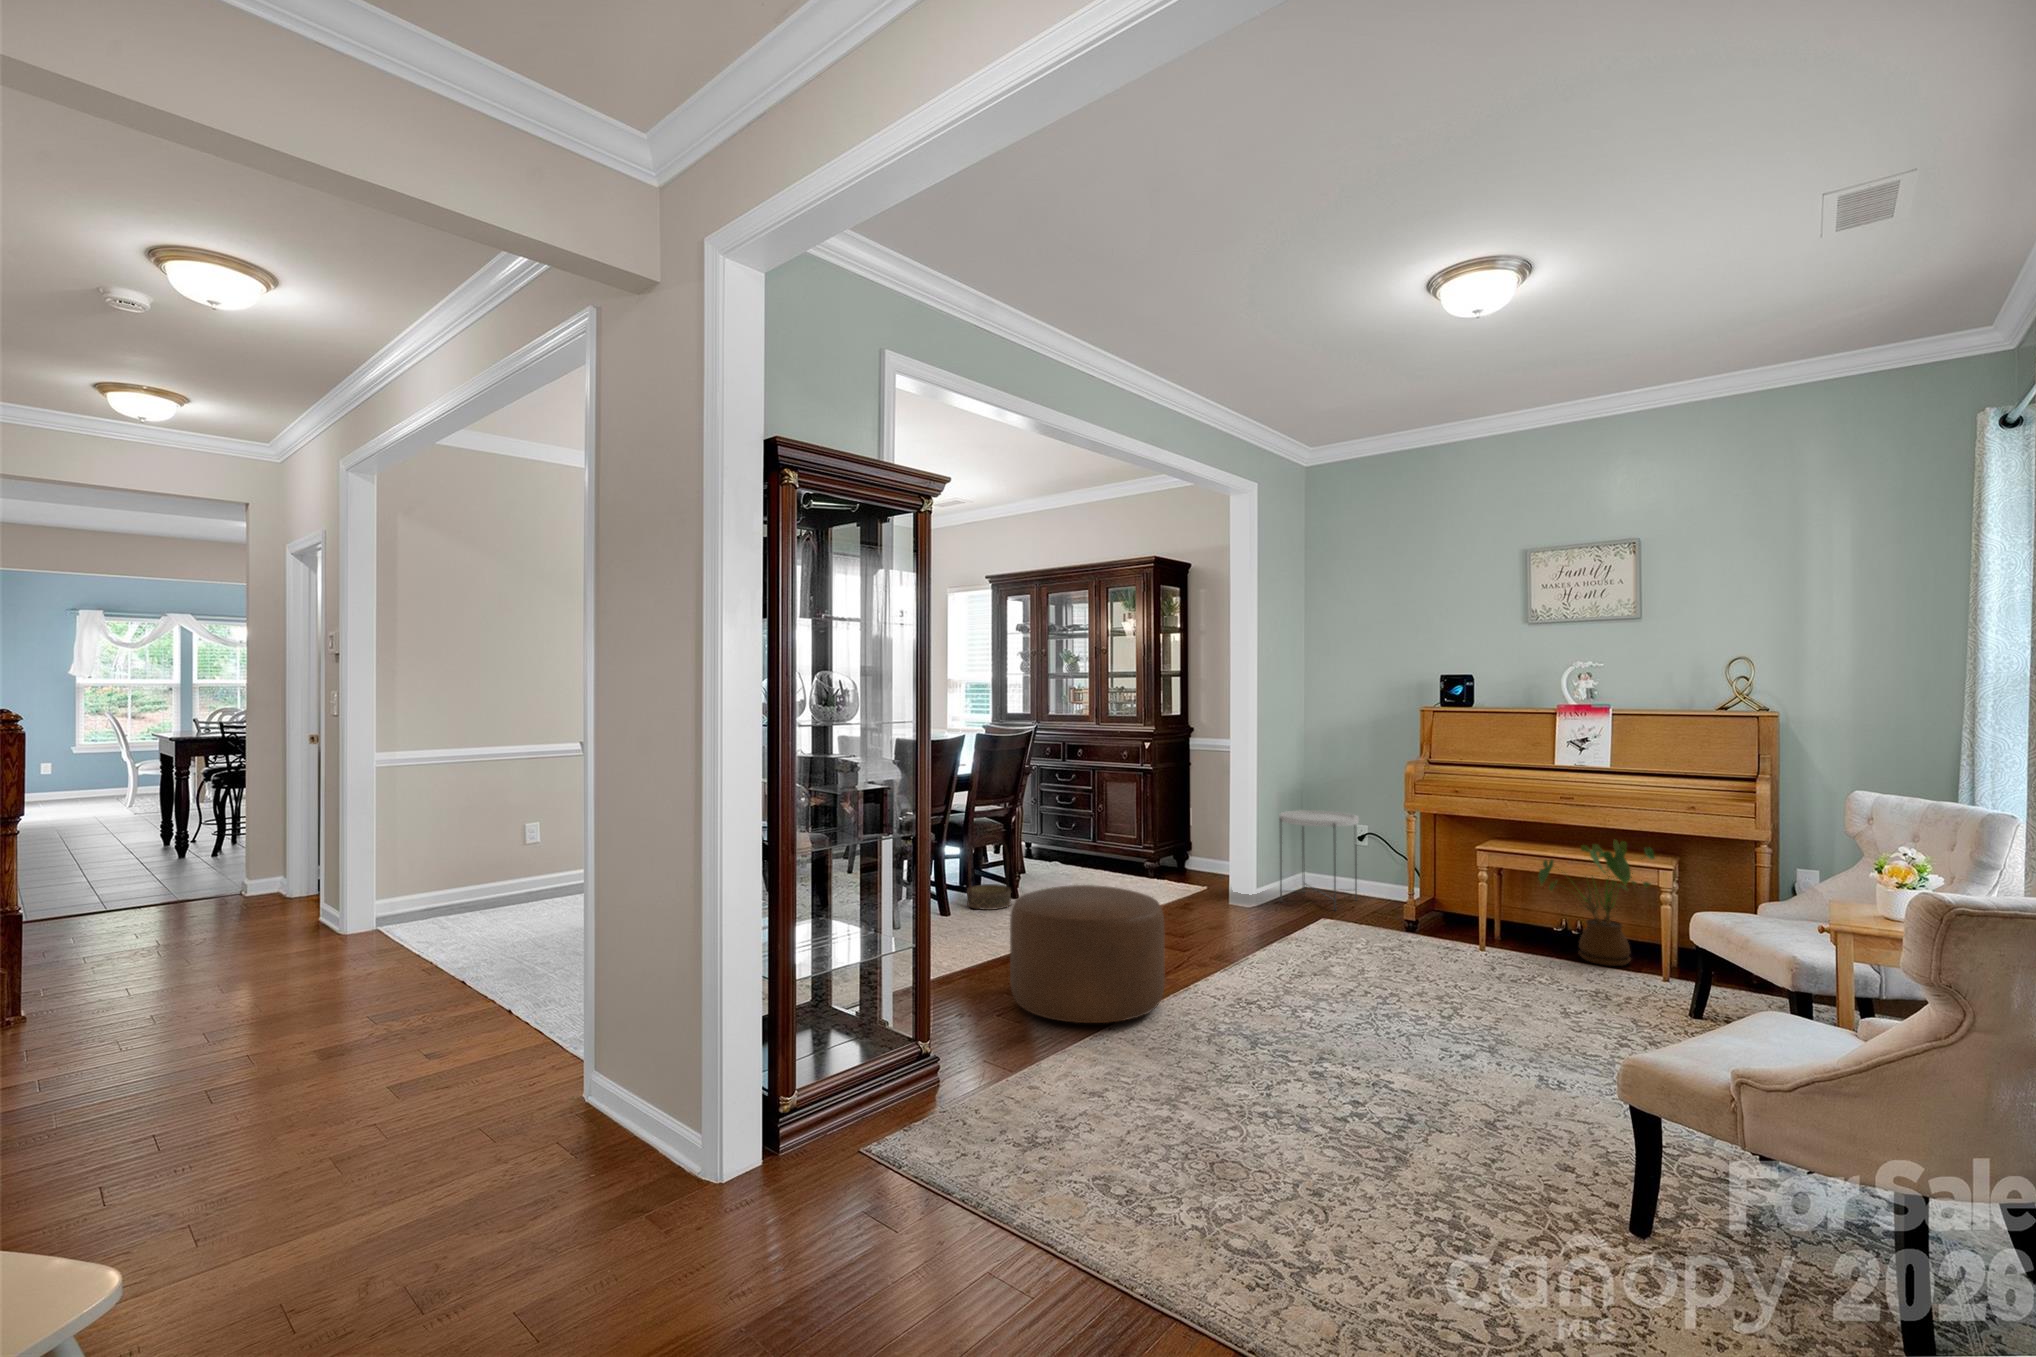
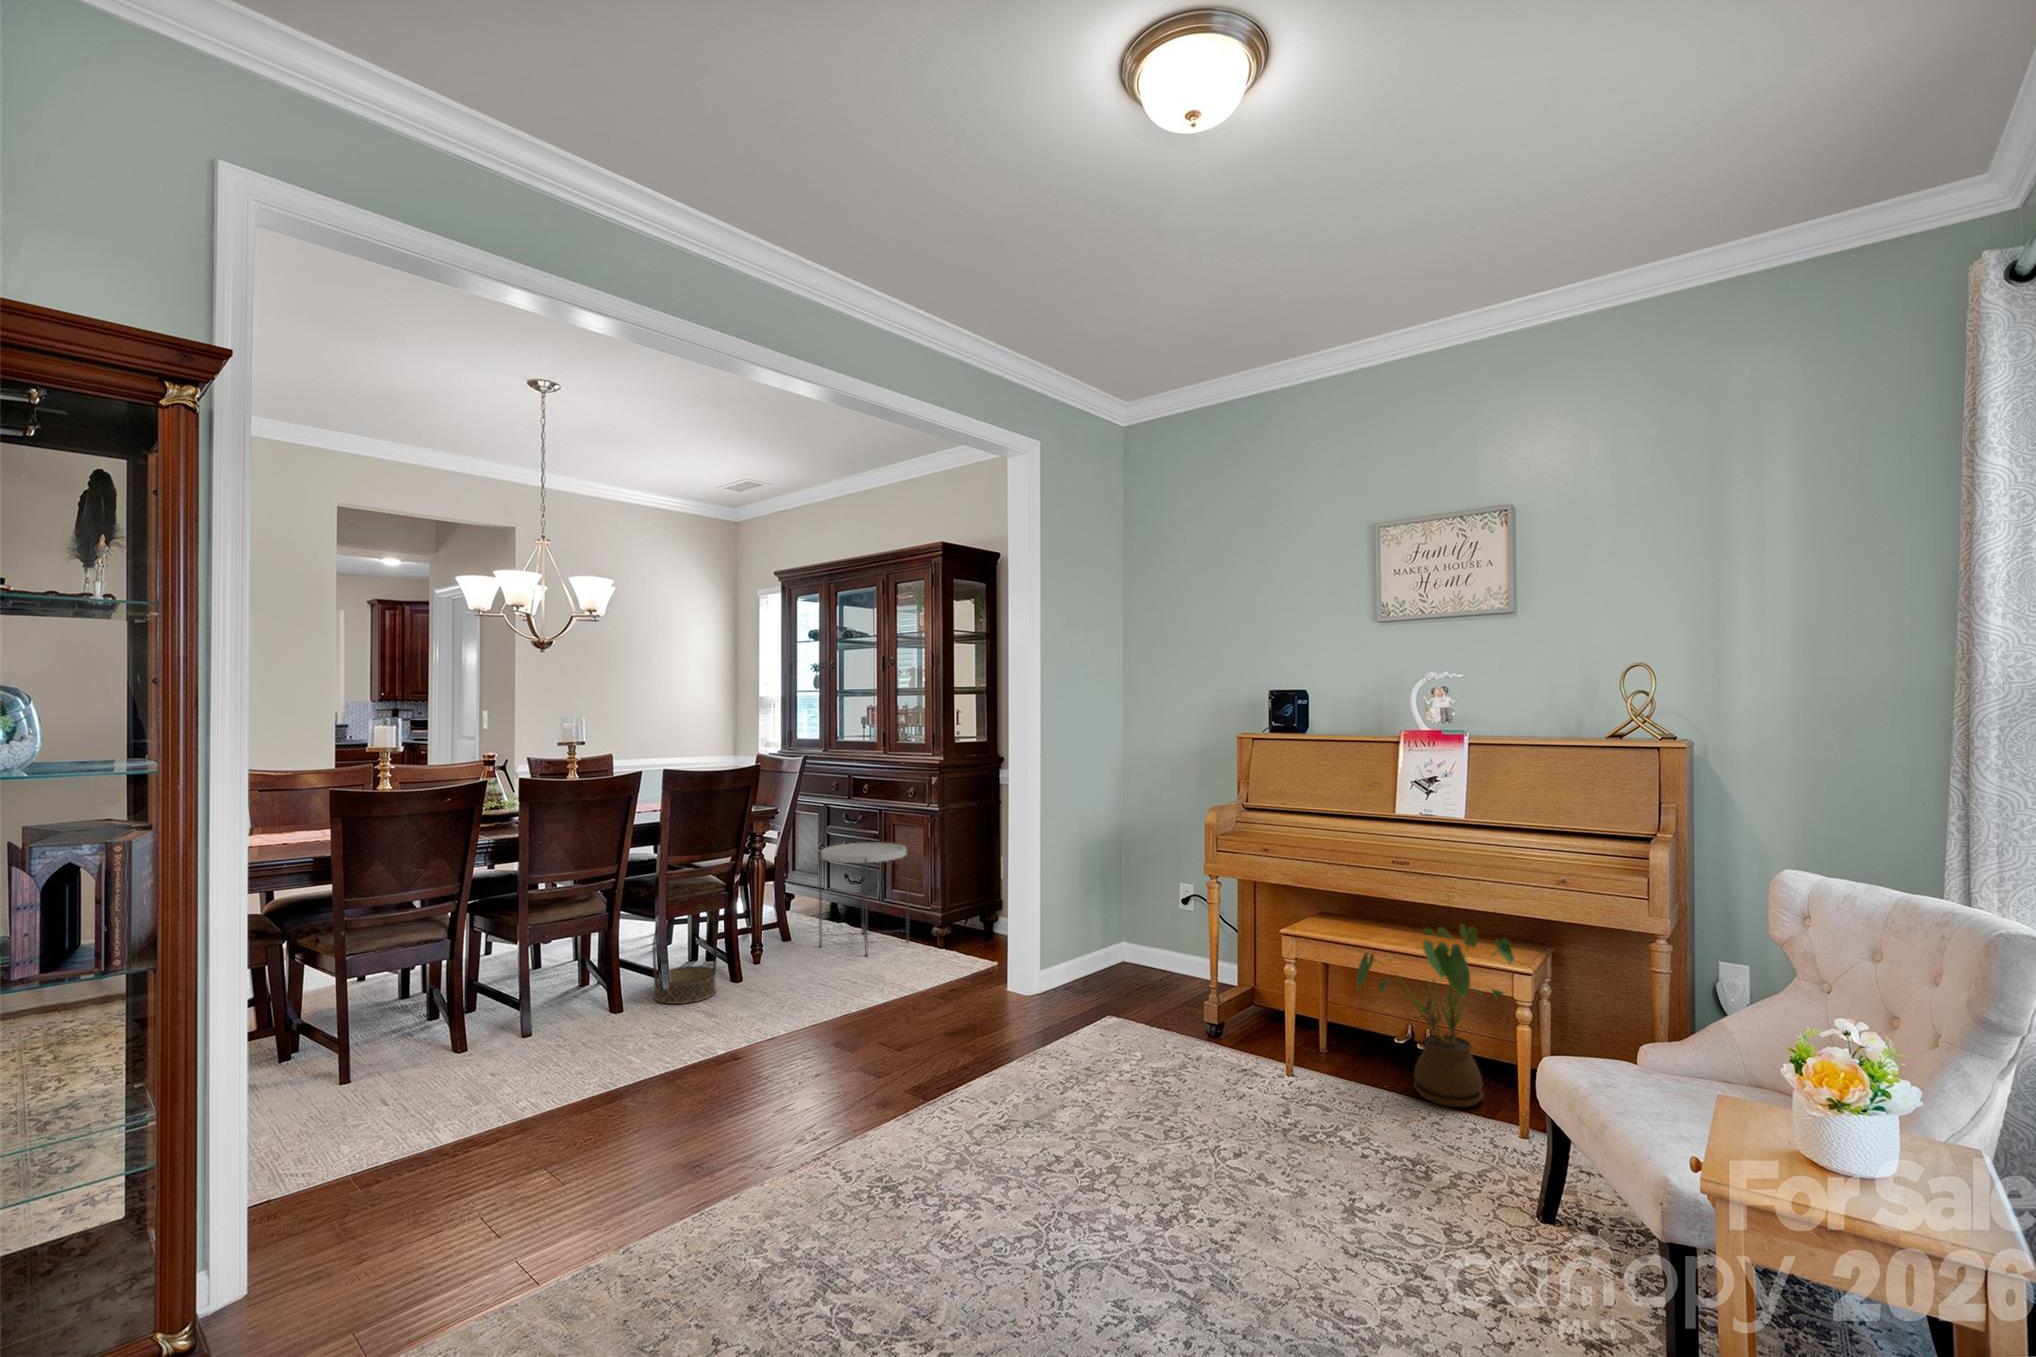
side table: present [1279,810,1359,910] -> present [819,843,909,956]
ottoman: present [1010,885,1165,1023] -> none [495,1007,749,1253]

